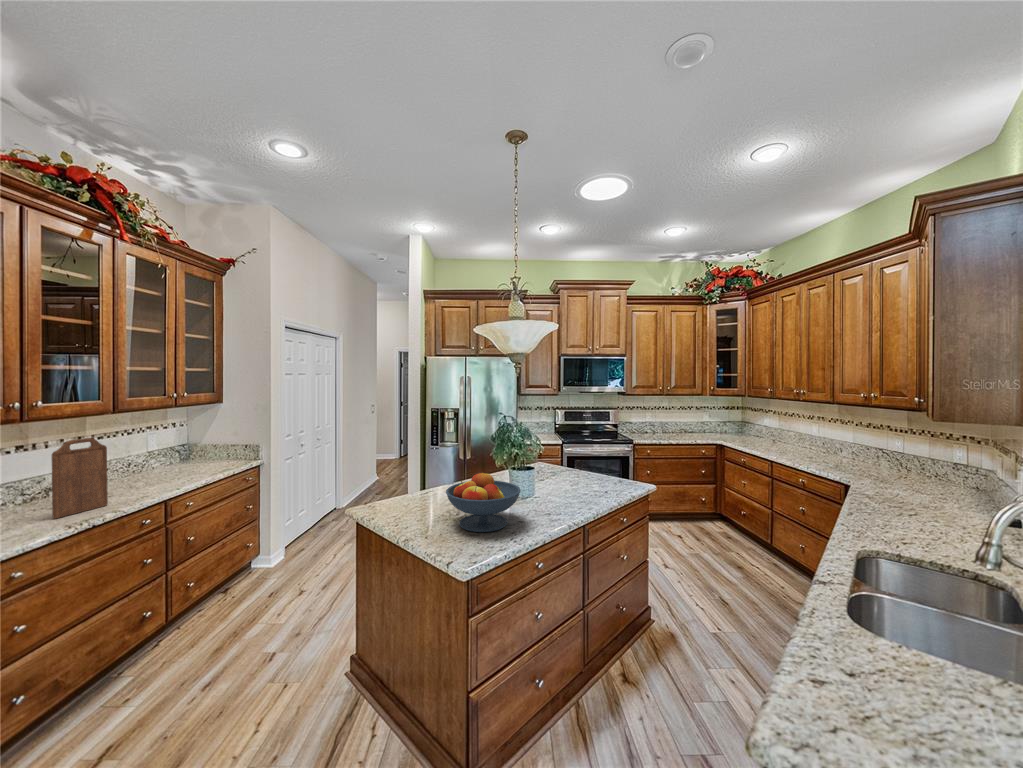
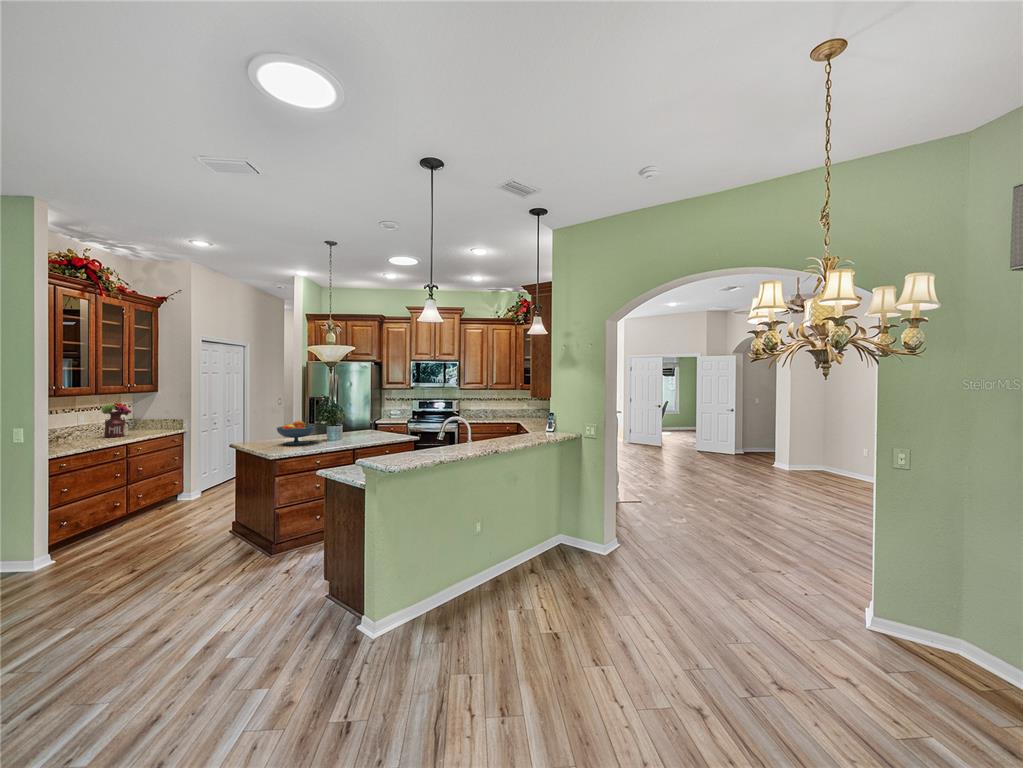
flower arrangement: none [123,424,178,485] -> present [101,403,131,437]
cutting board: present [52,438,108,518] -> none [72,406,98,446]

